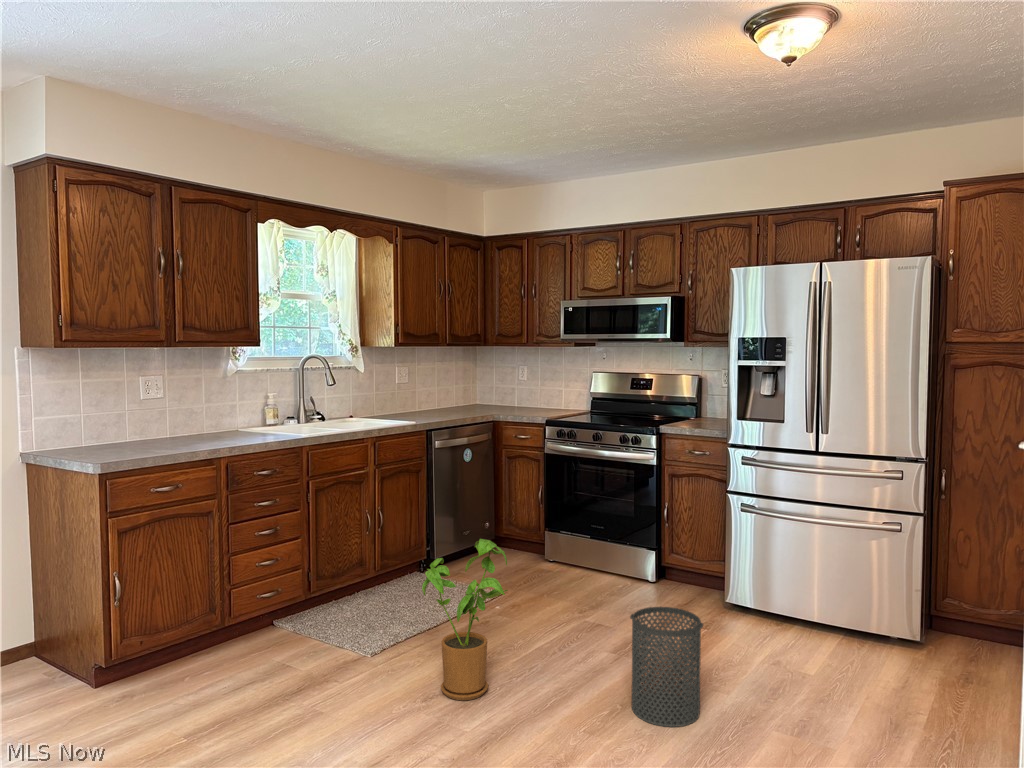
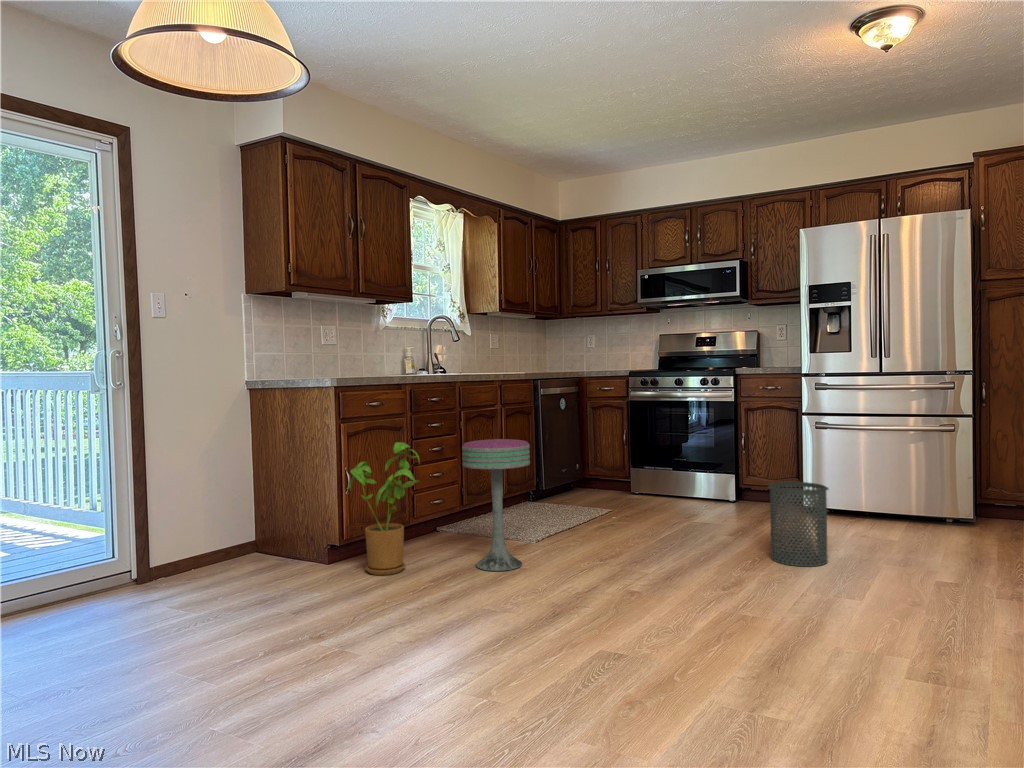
bar stool: none [249,539,336,710] -> present [462,439,530,571]
house plant: present [422,539,508,700] -> present [348,442,420,575]

